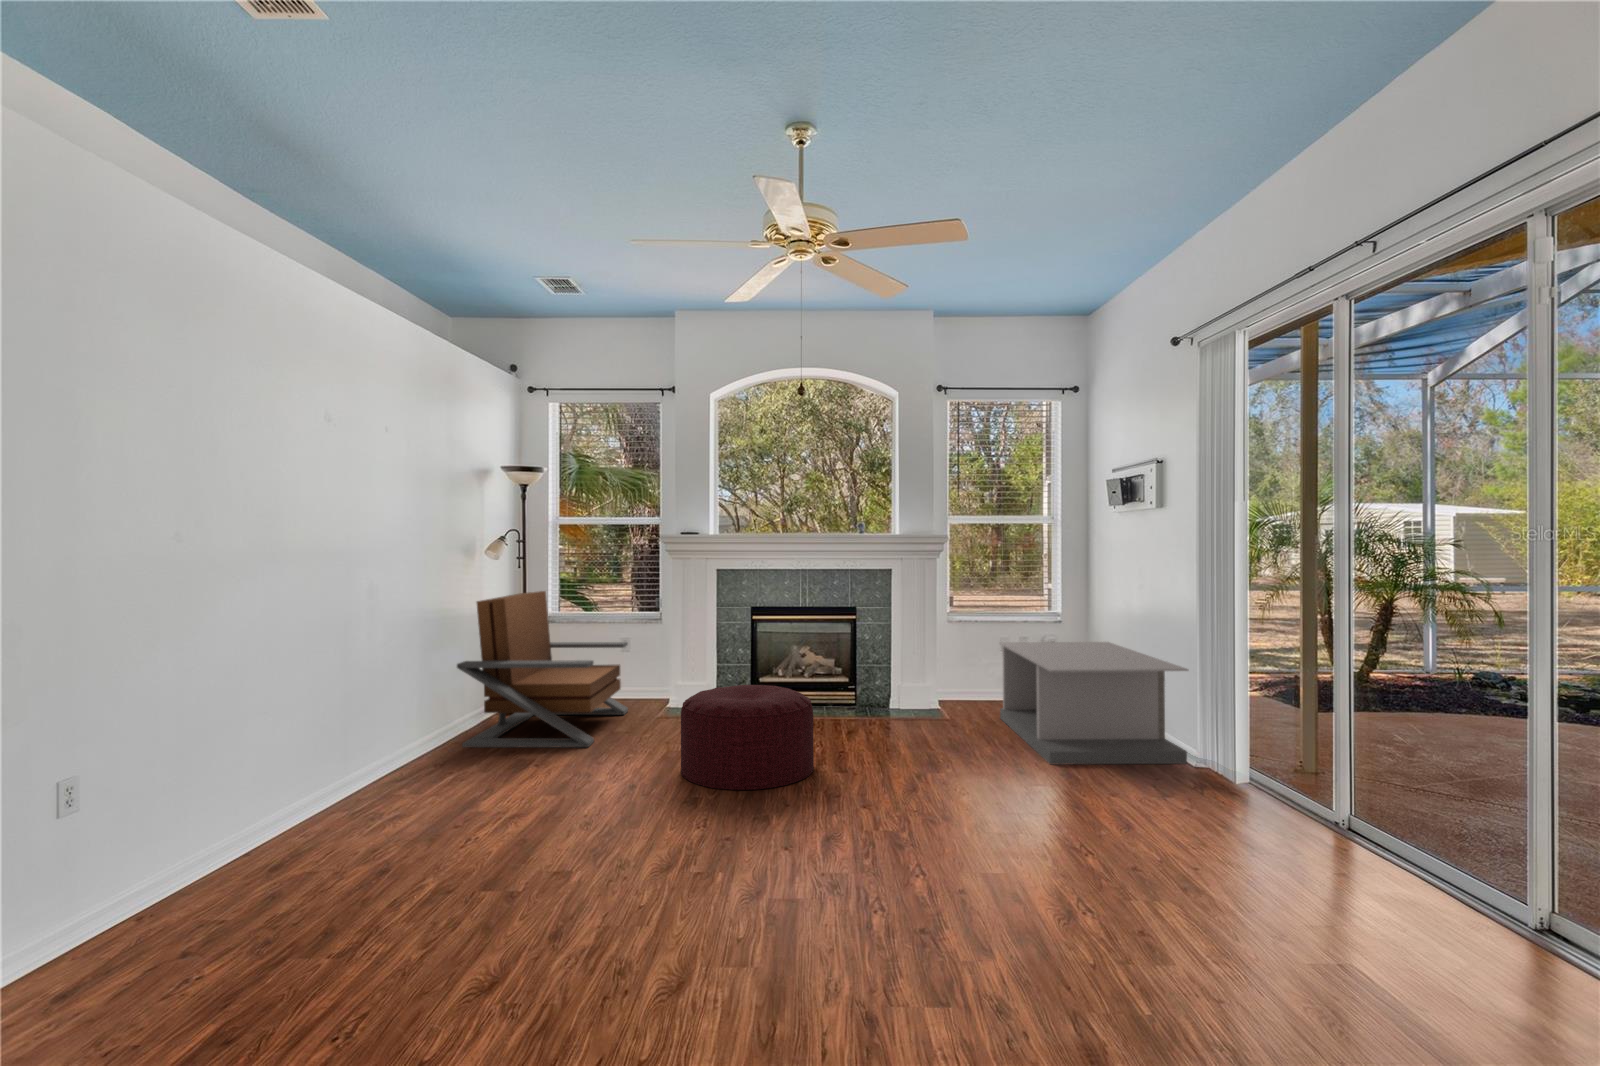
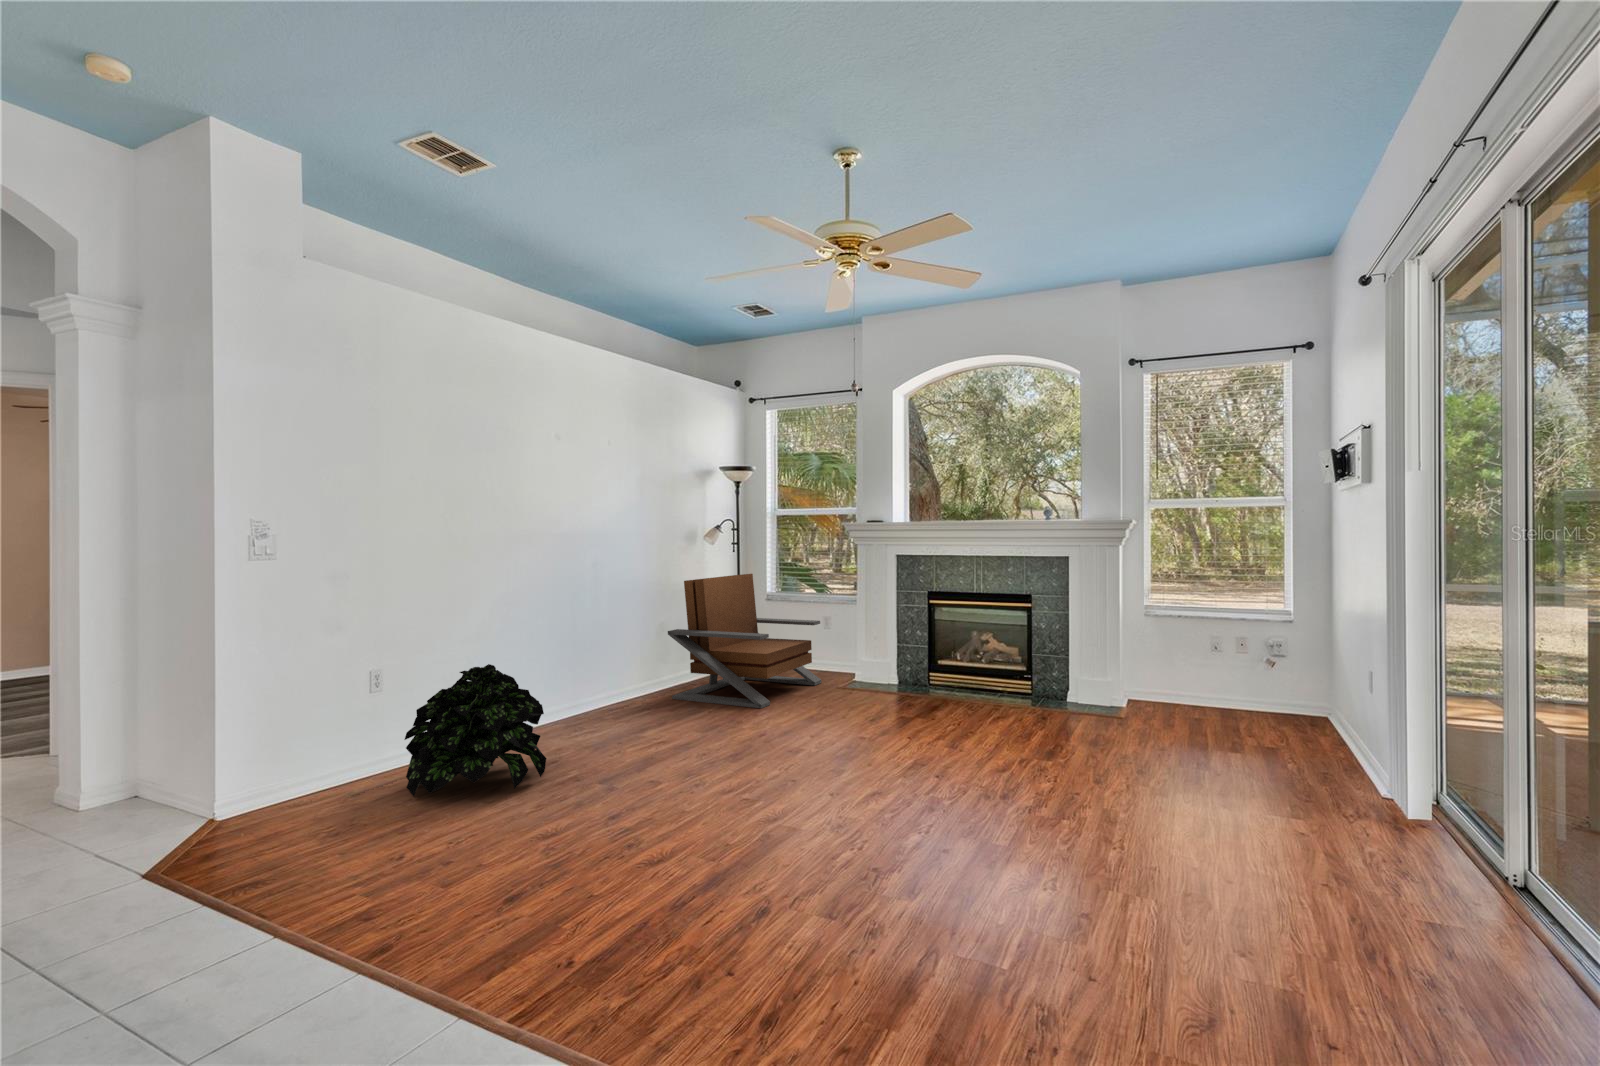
coffee table: present [1000,642,1188,764] -> none [1185,638,1375,792]
ottoman: present [681,685,814,790] -> none [811,663,934,757]
potted plant: none [149,727,393,940] -> present [405,664,547,796]

